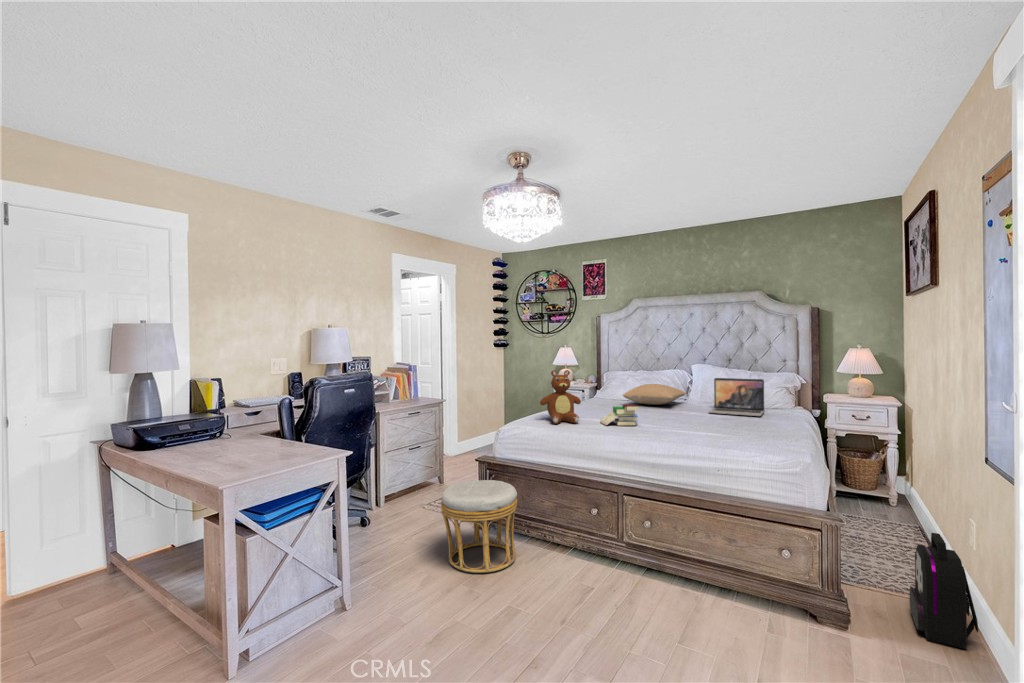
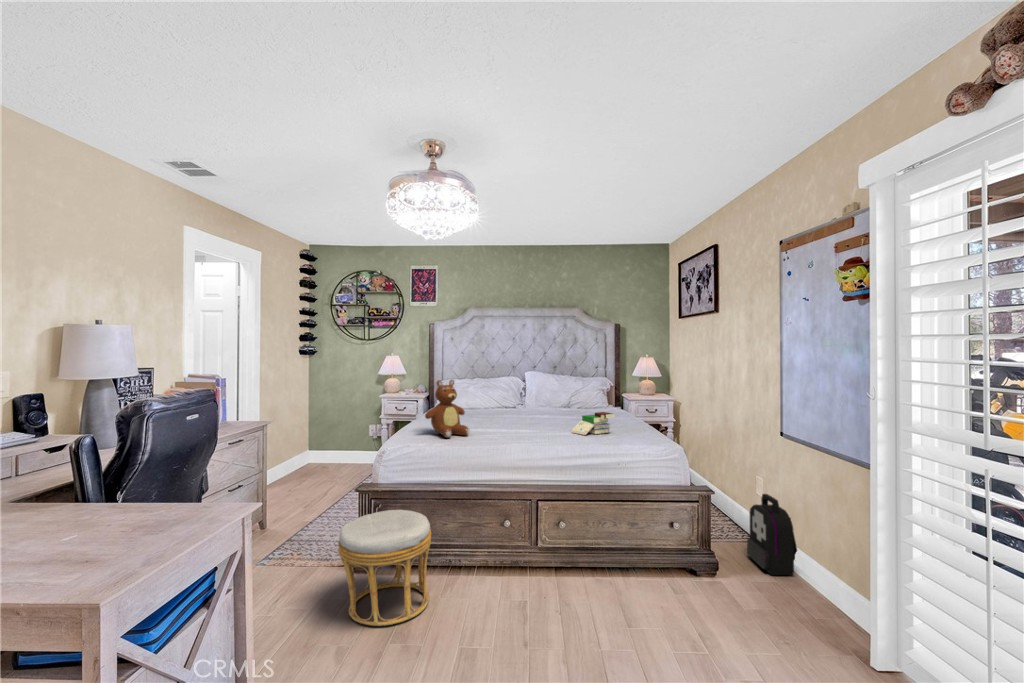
laptop: present [709,378,764,416] -> none [561,383,606,415]
pillow: present [623,384,687,405] -> none [480,390,531,411]
book: present [600,404,638,426] -> present [572,412,615,435]

